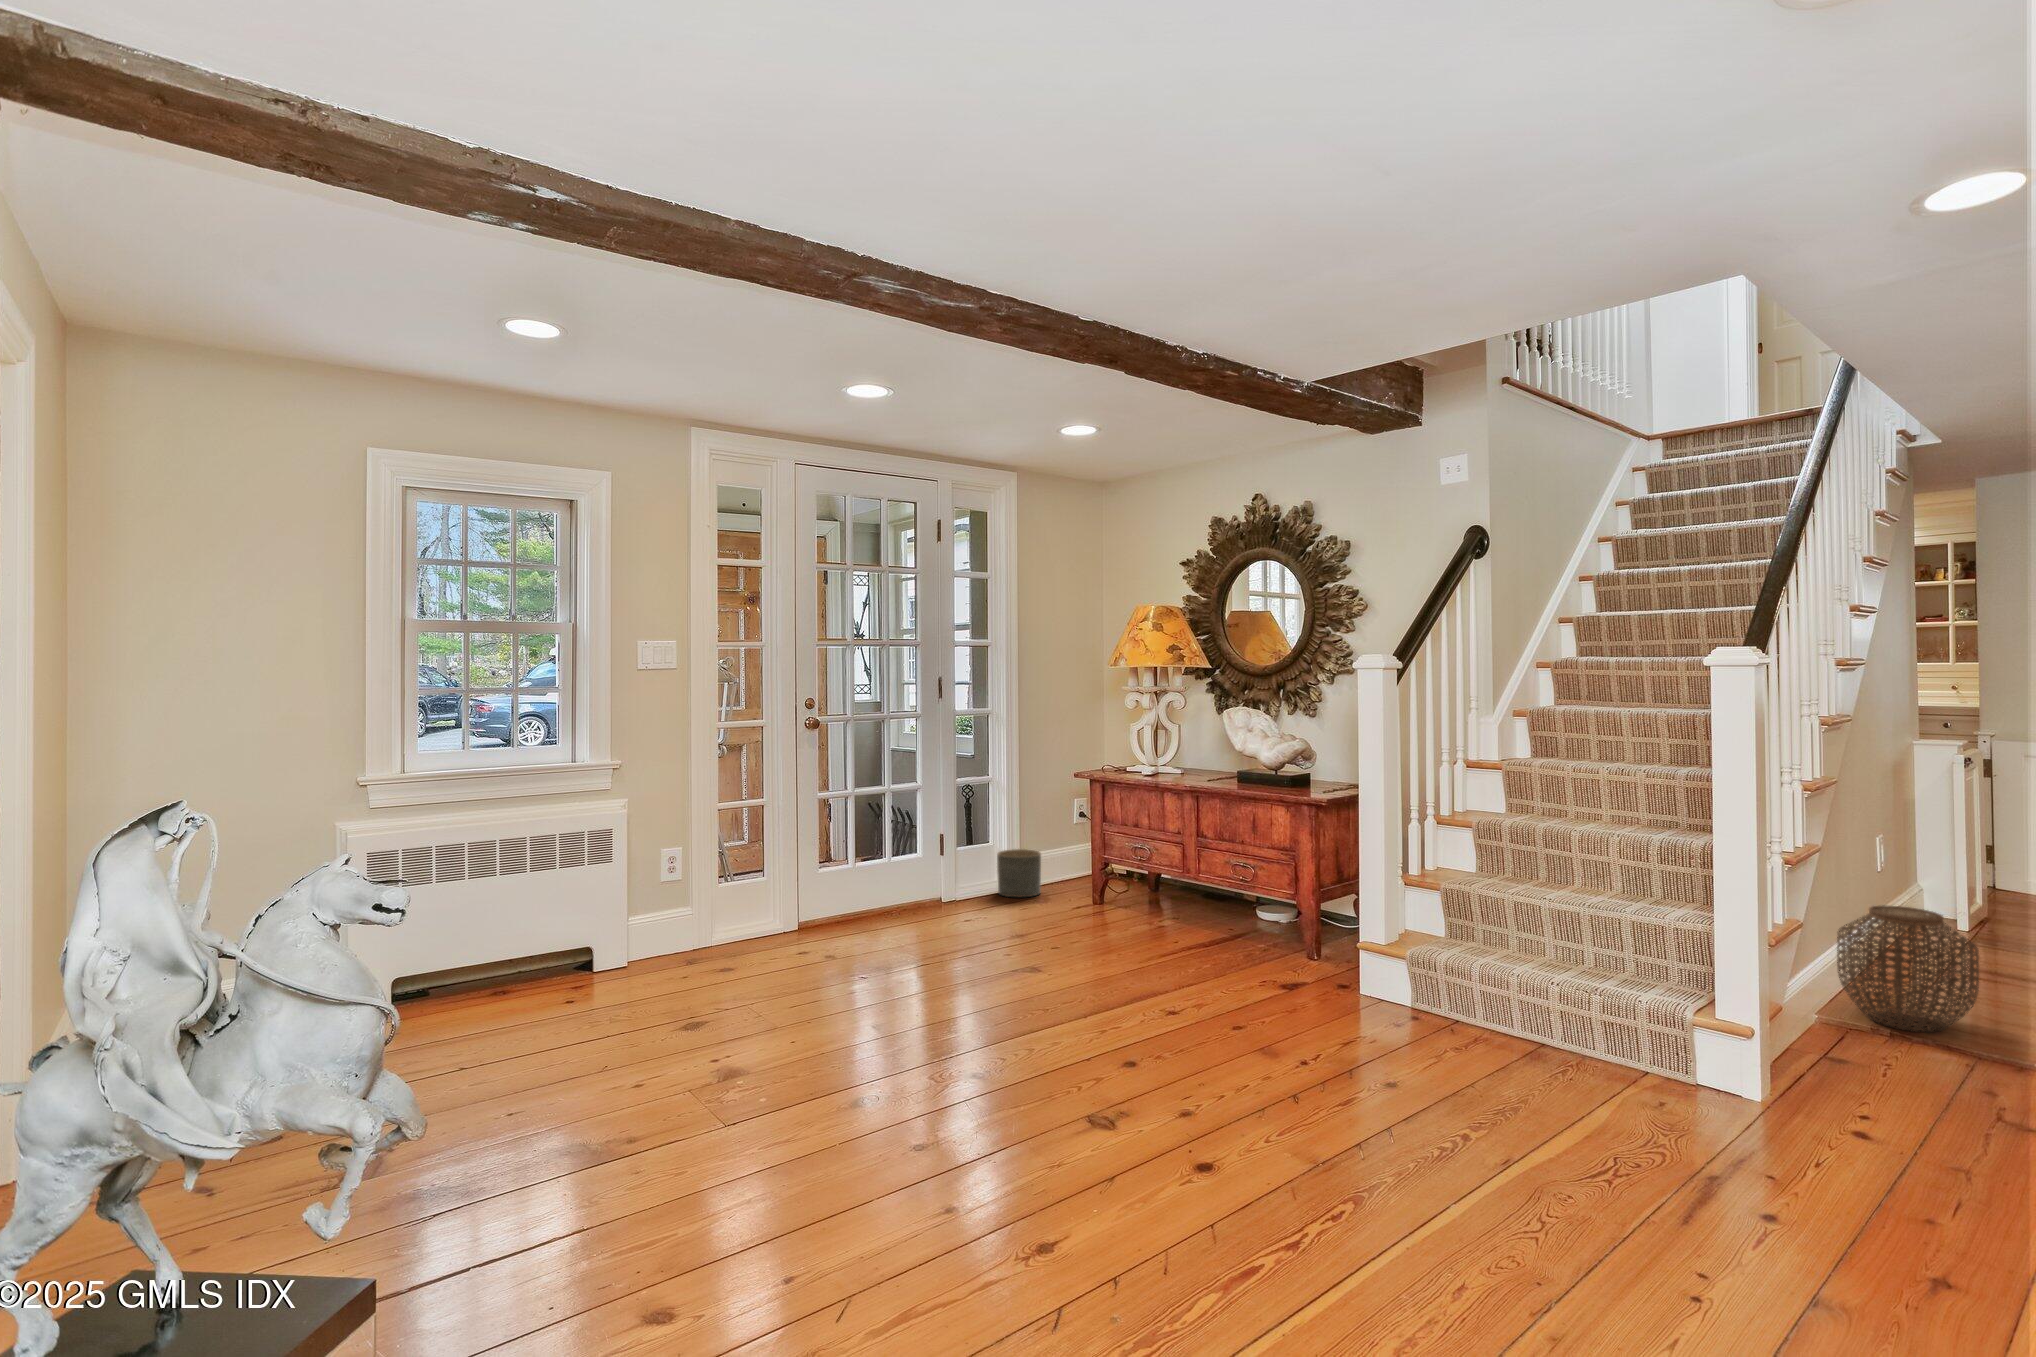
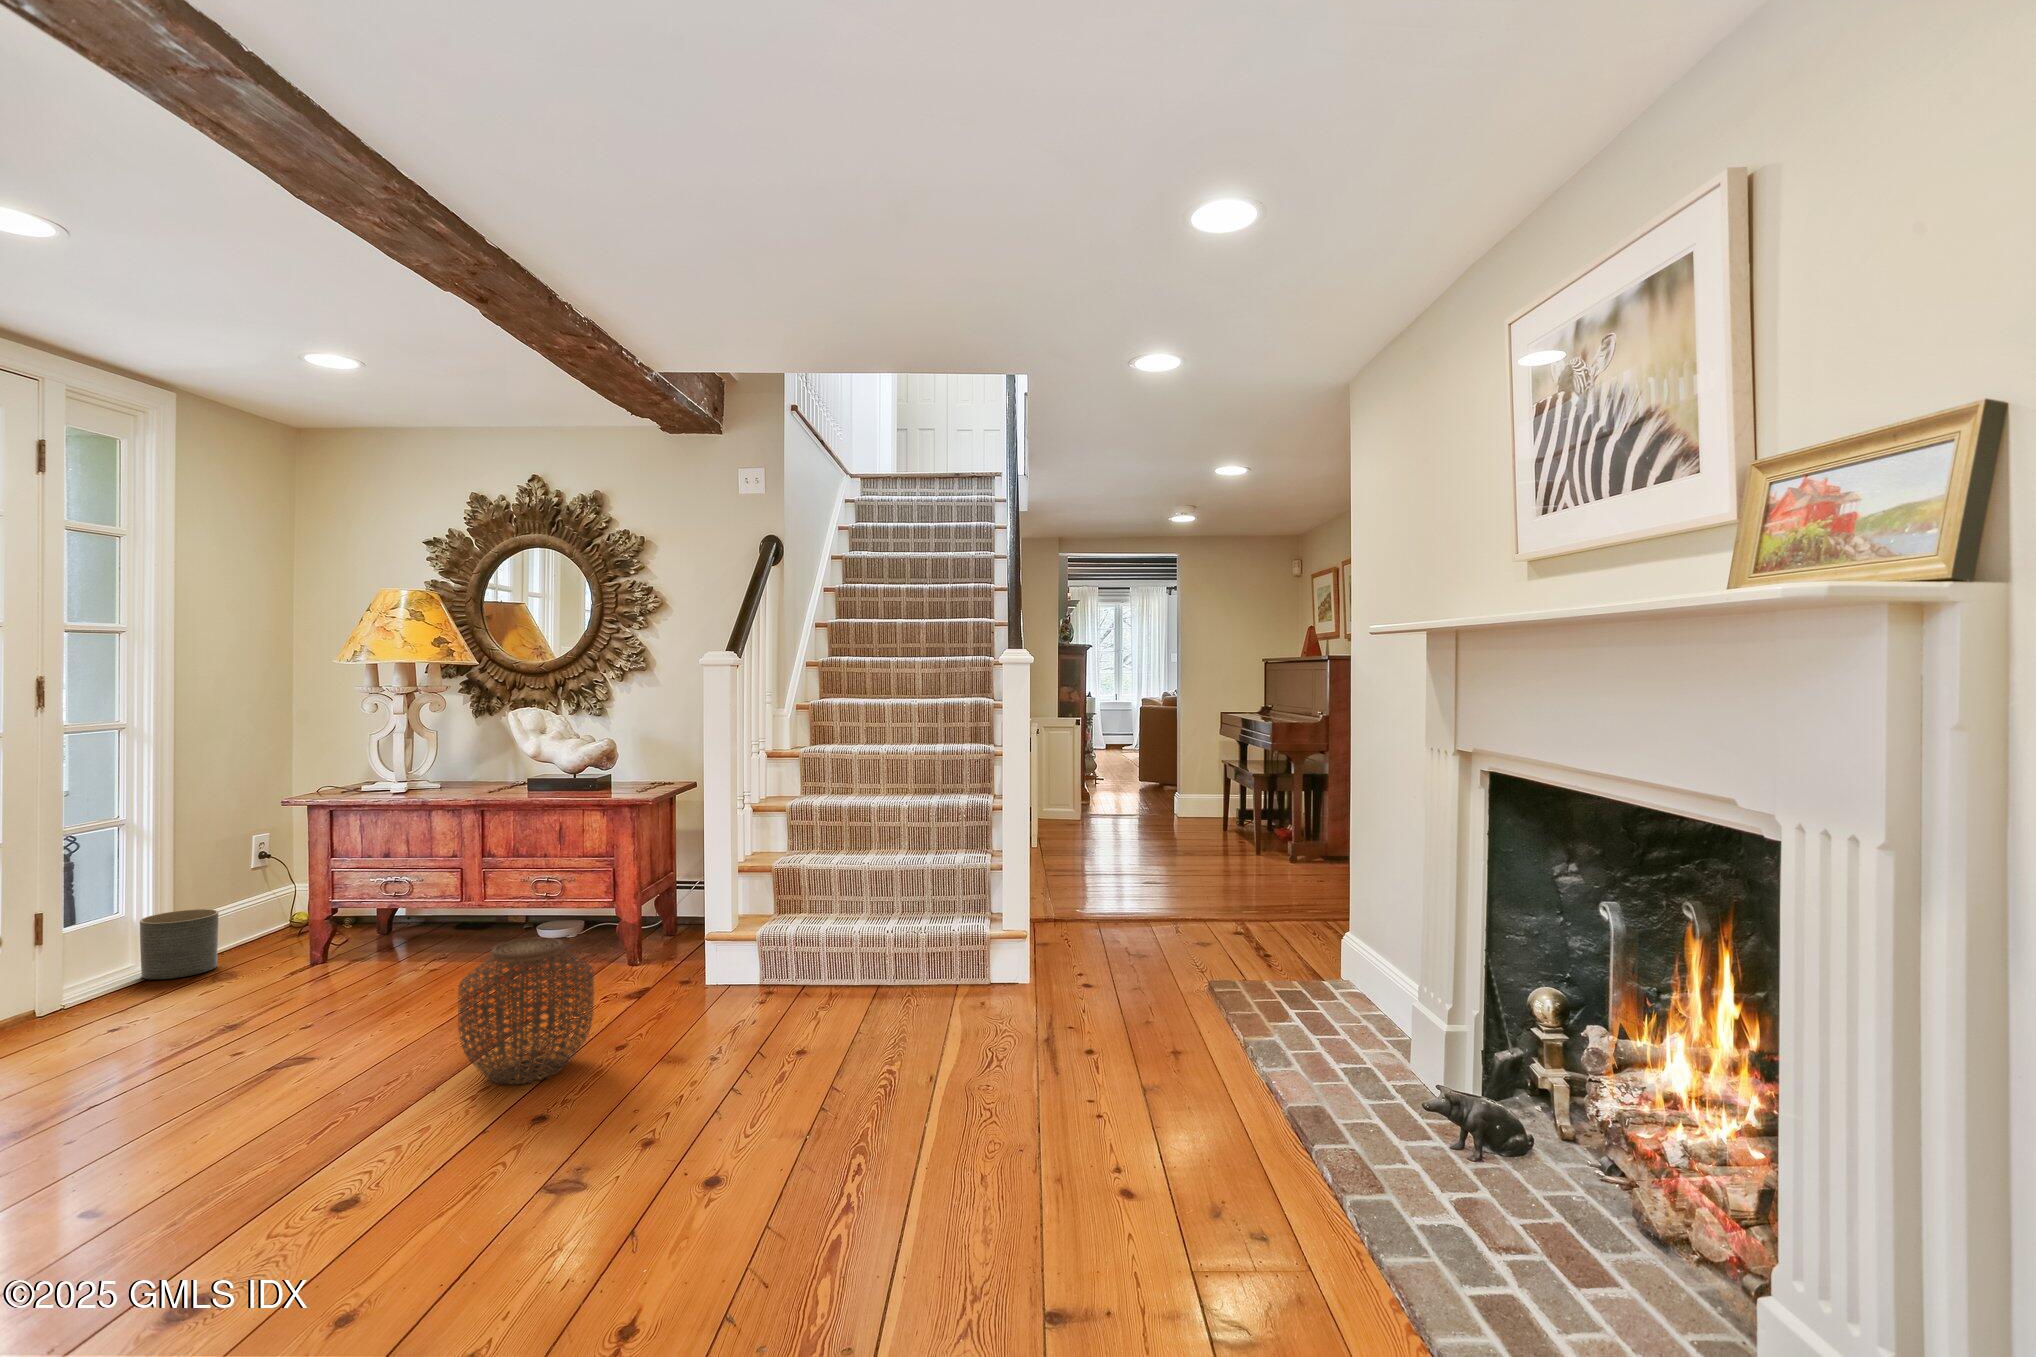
woven basket: present [1837,906,1979,1032] -> present [458,937,594,1084]

